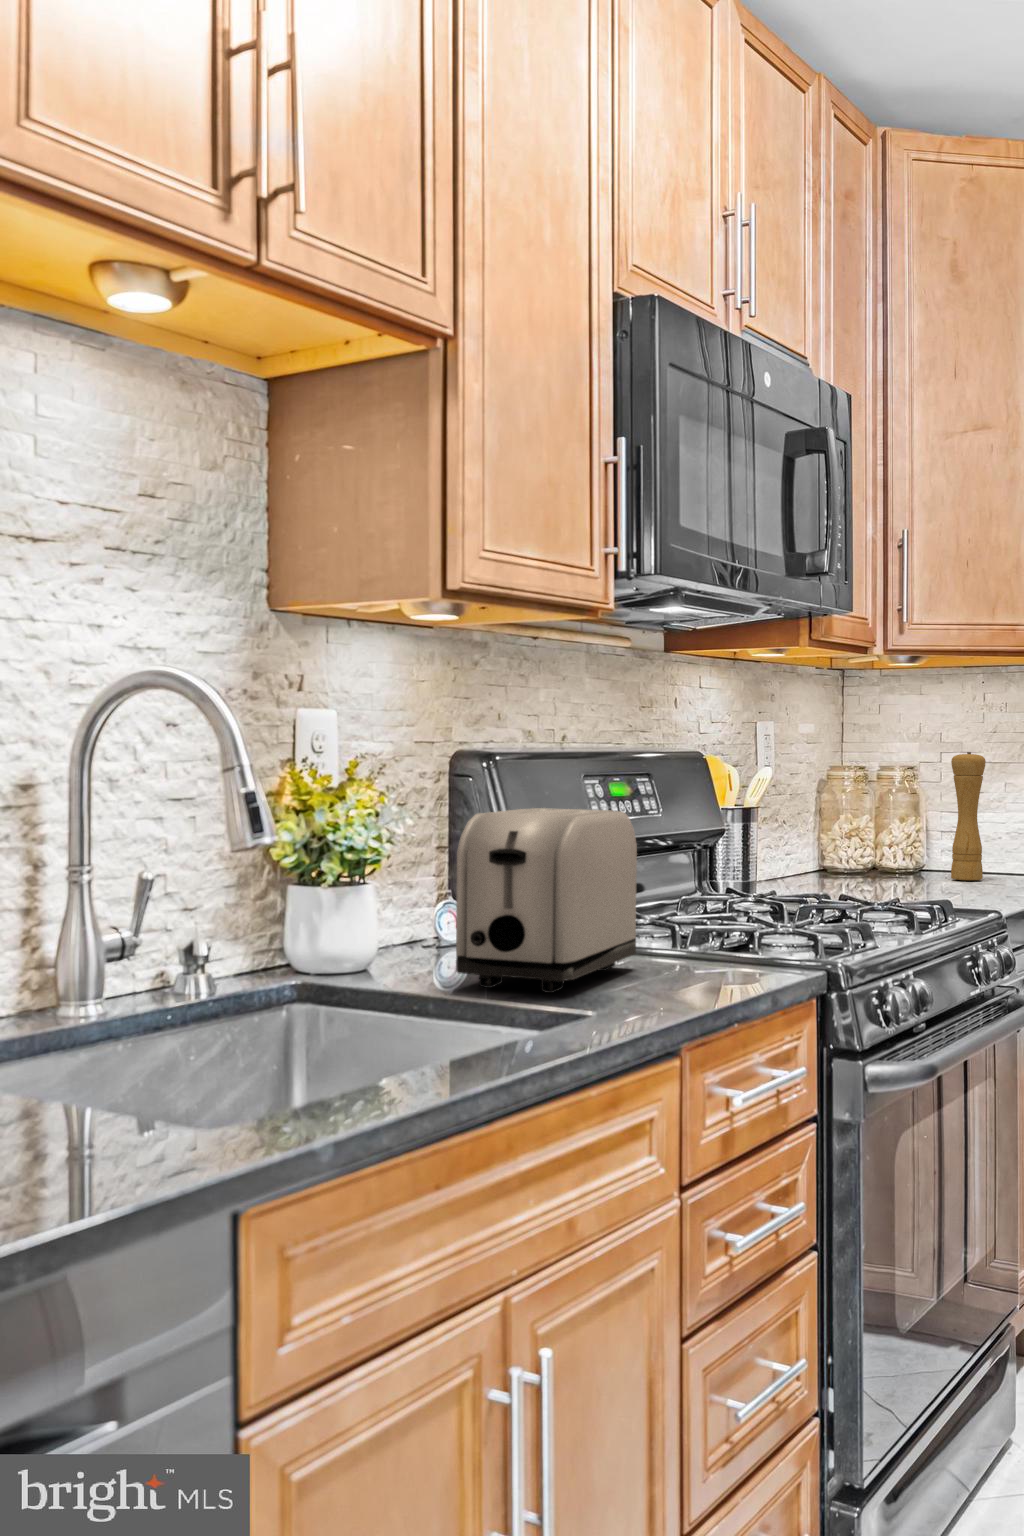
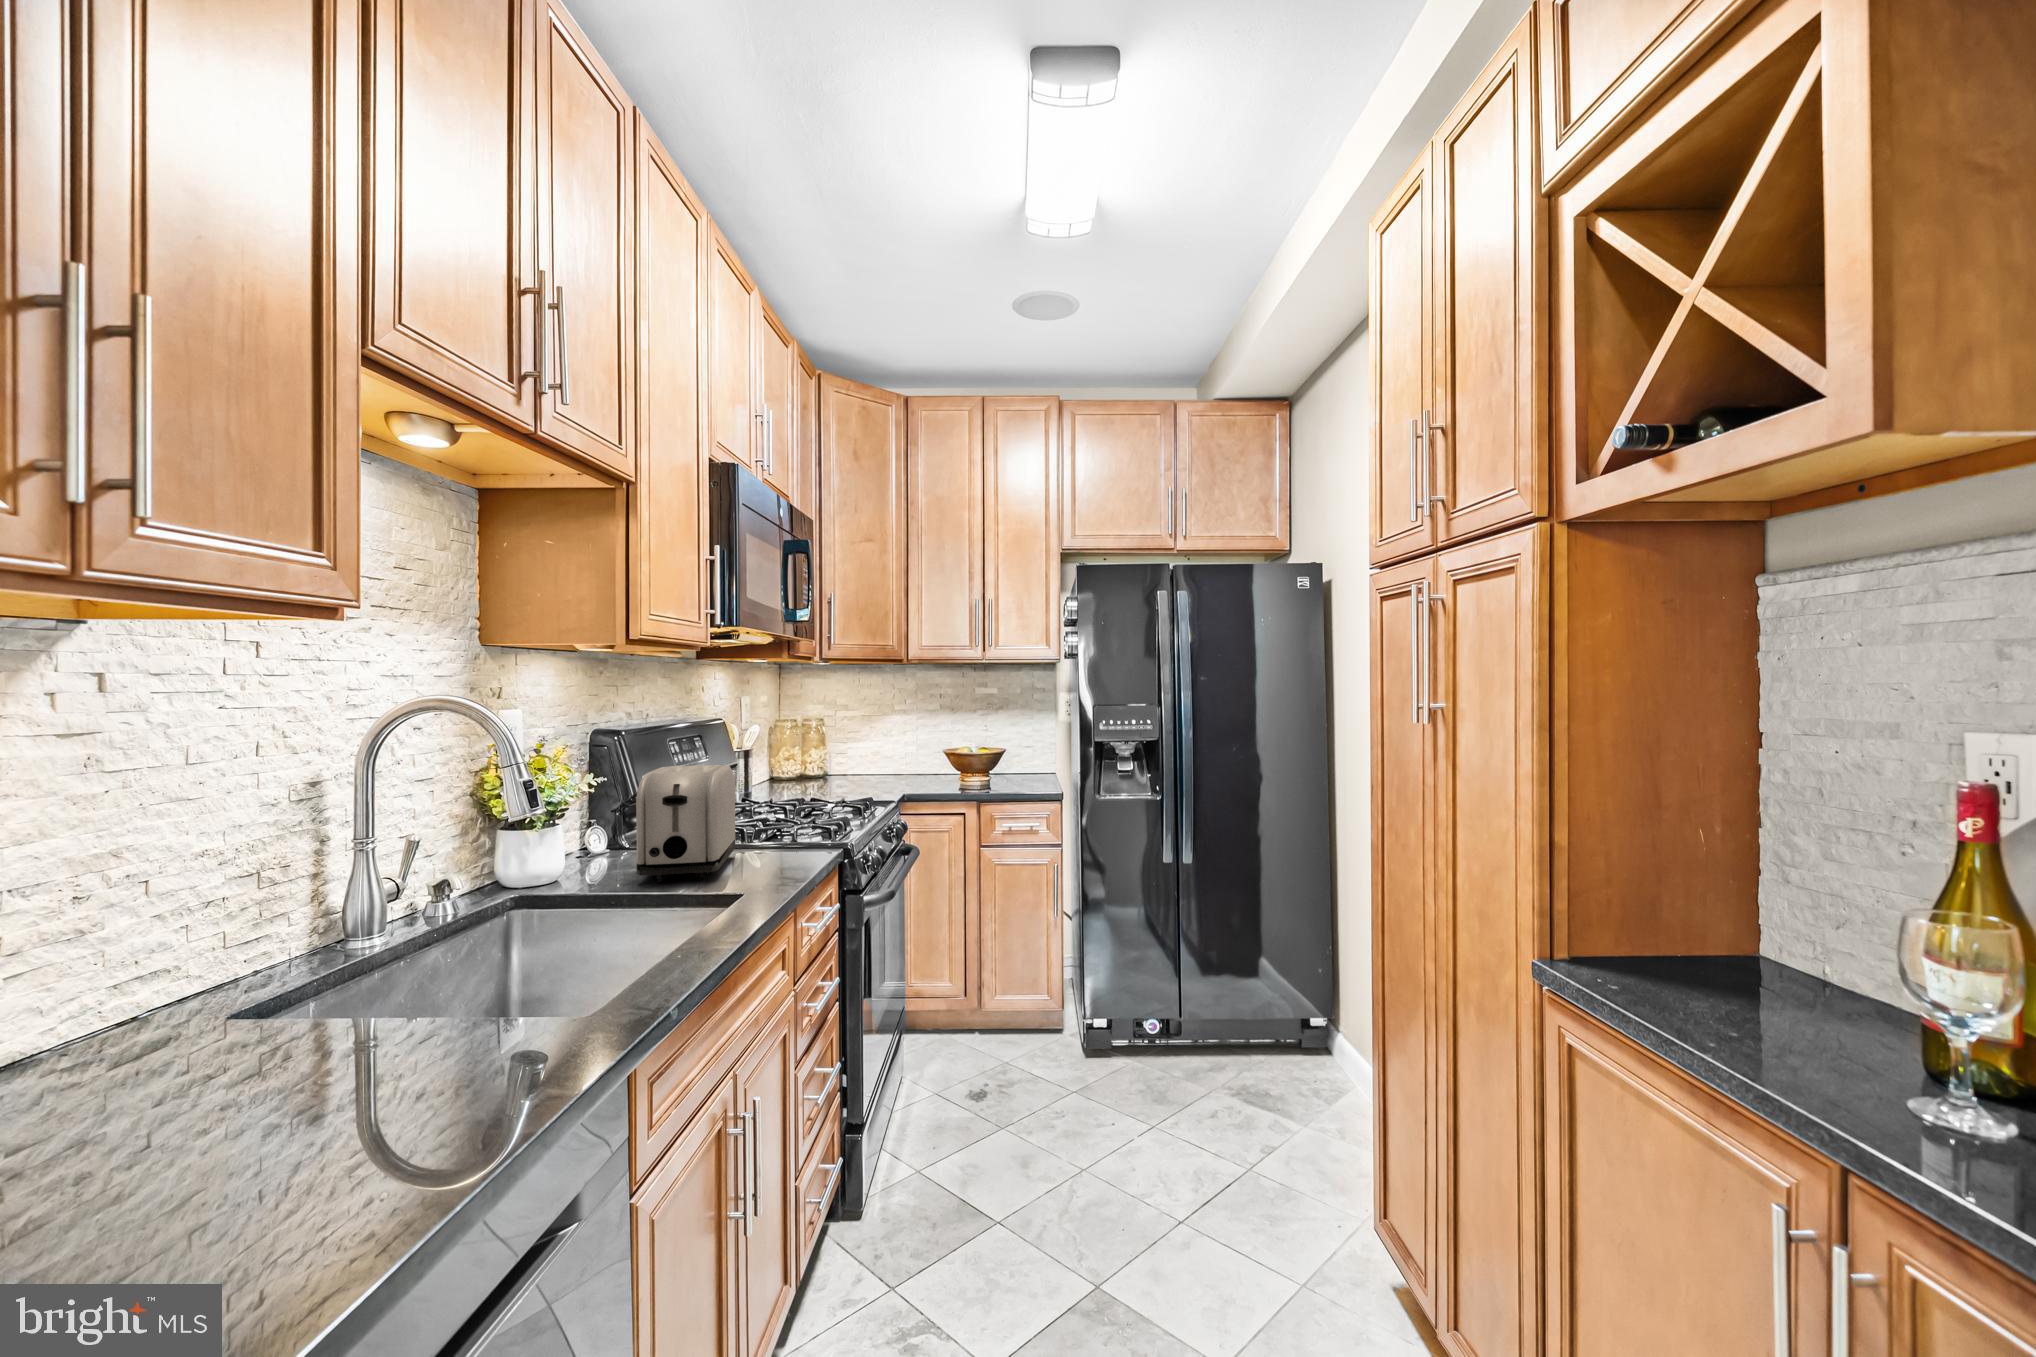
pepper mill: present [951,752,986,880] -> none [845,710,863,780]

